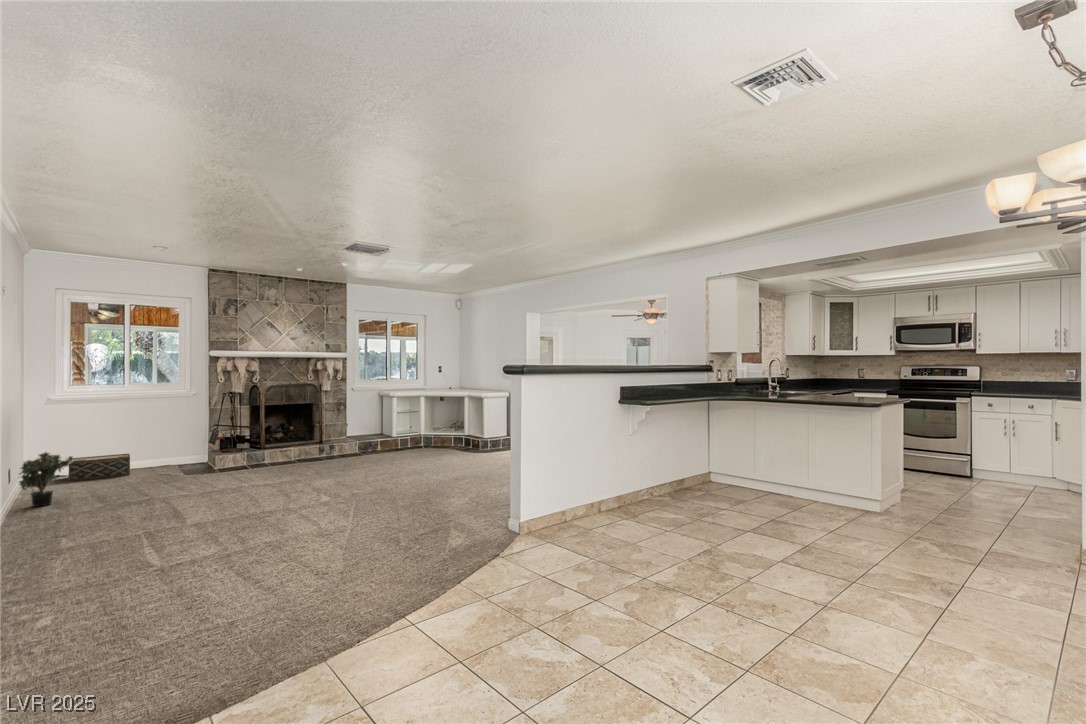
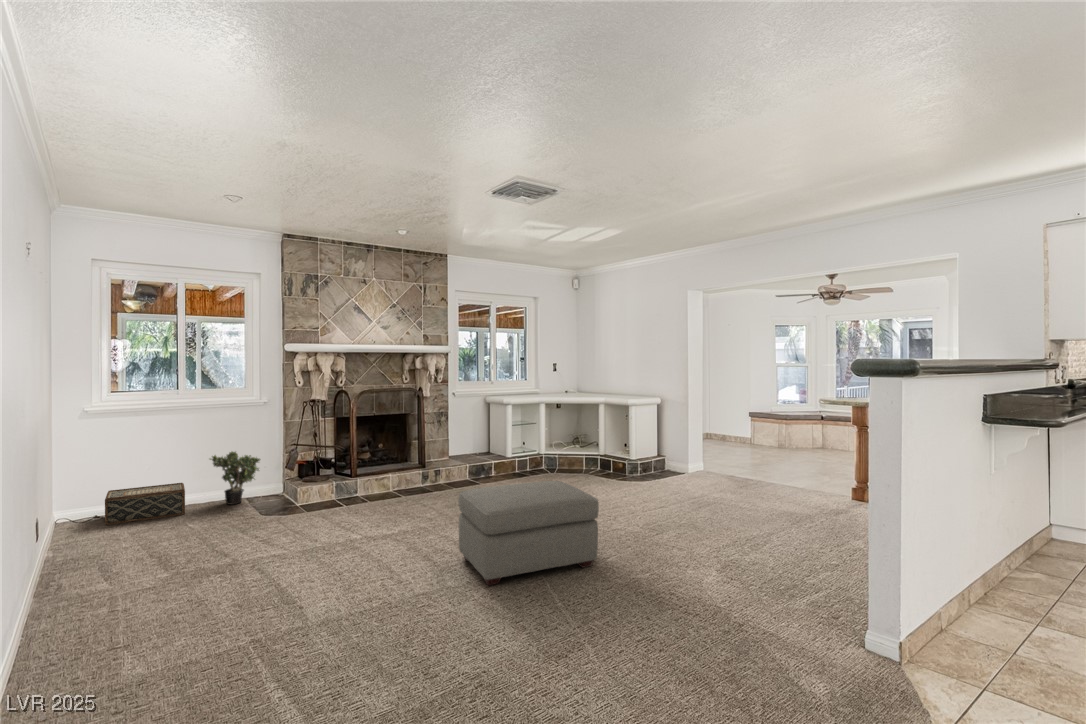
ottoman: none [316,438,408,499] -> present [458,481,599,586]
potted plant: present [19,452,73,507] -> present [210,452,260,504]

